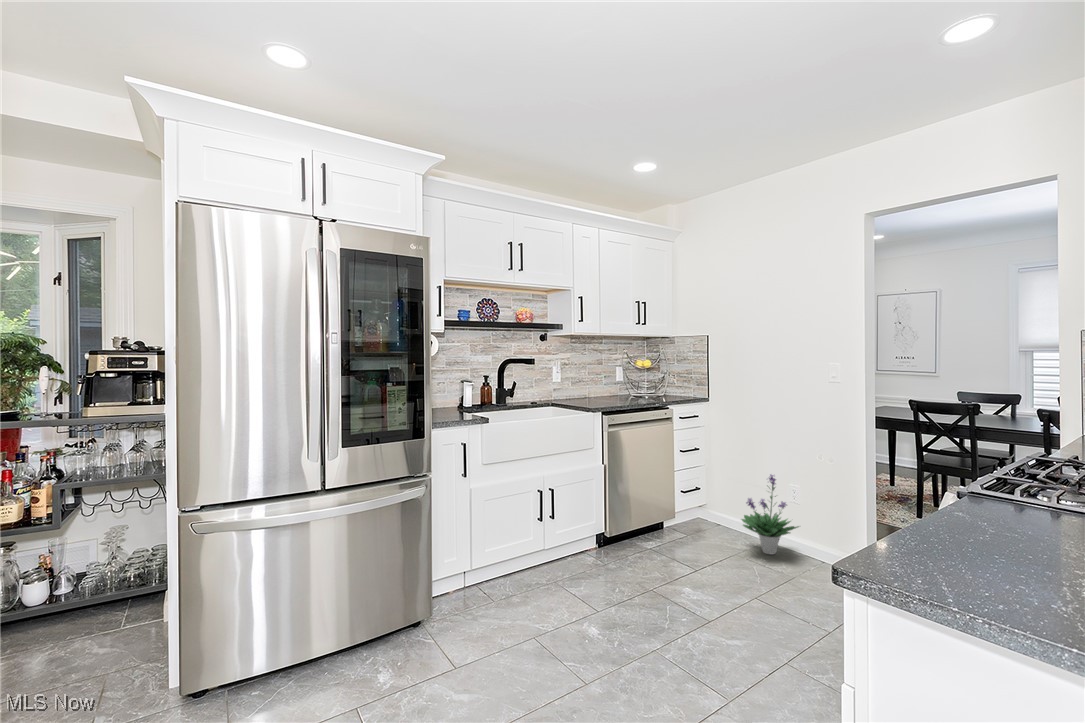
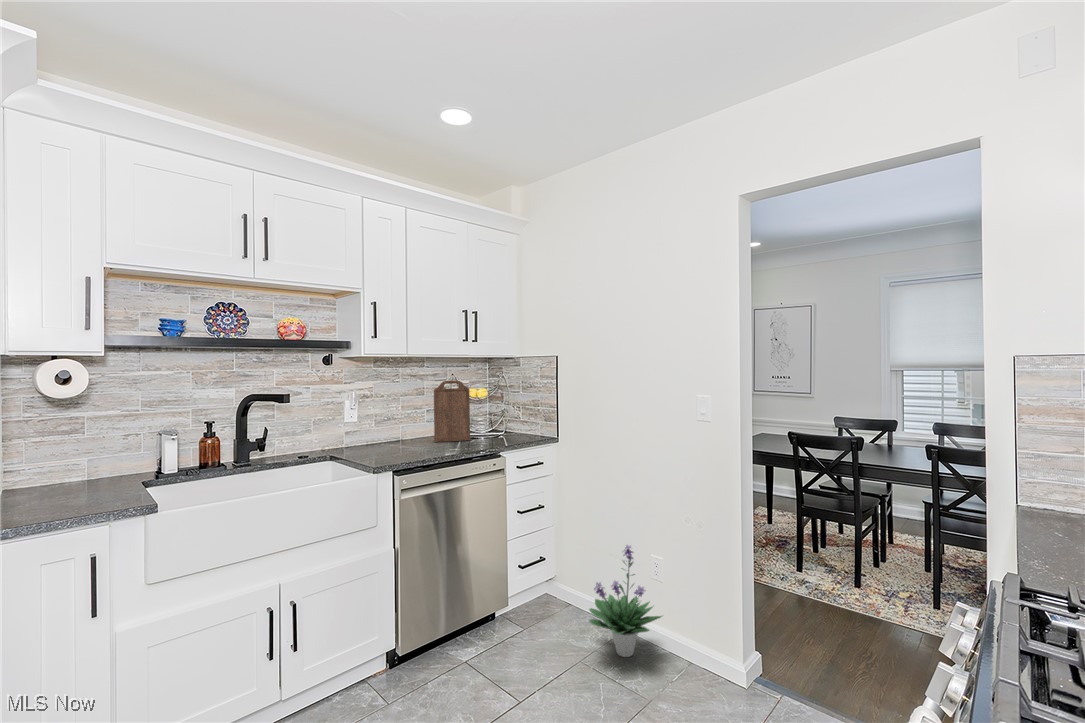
cutting board: none [615,354,642,399] -> present [434,380,470,442]

